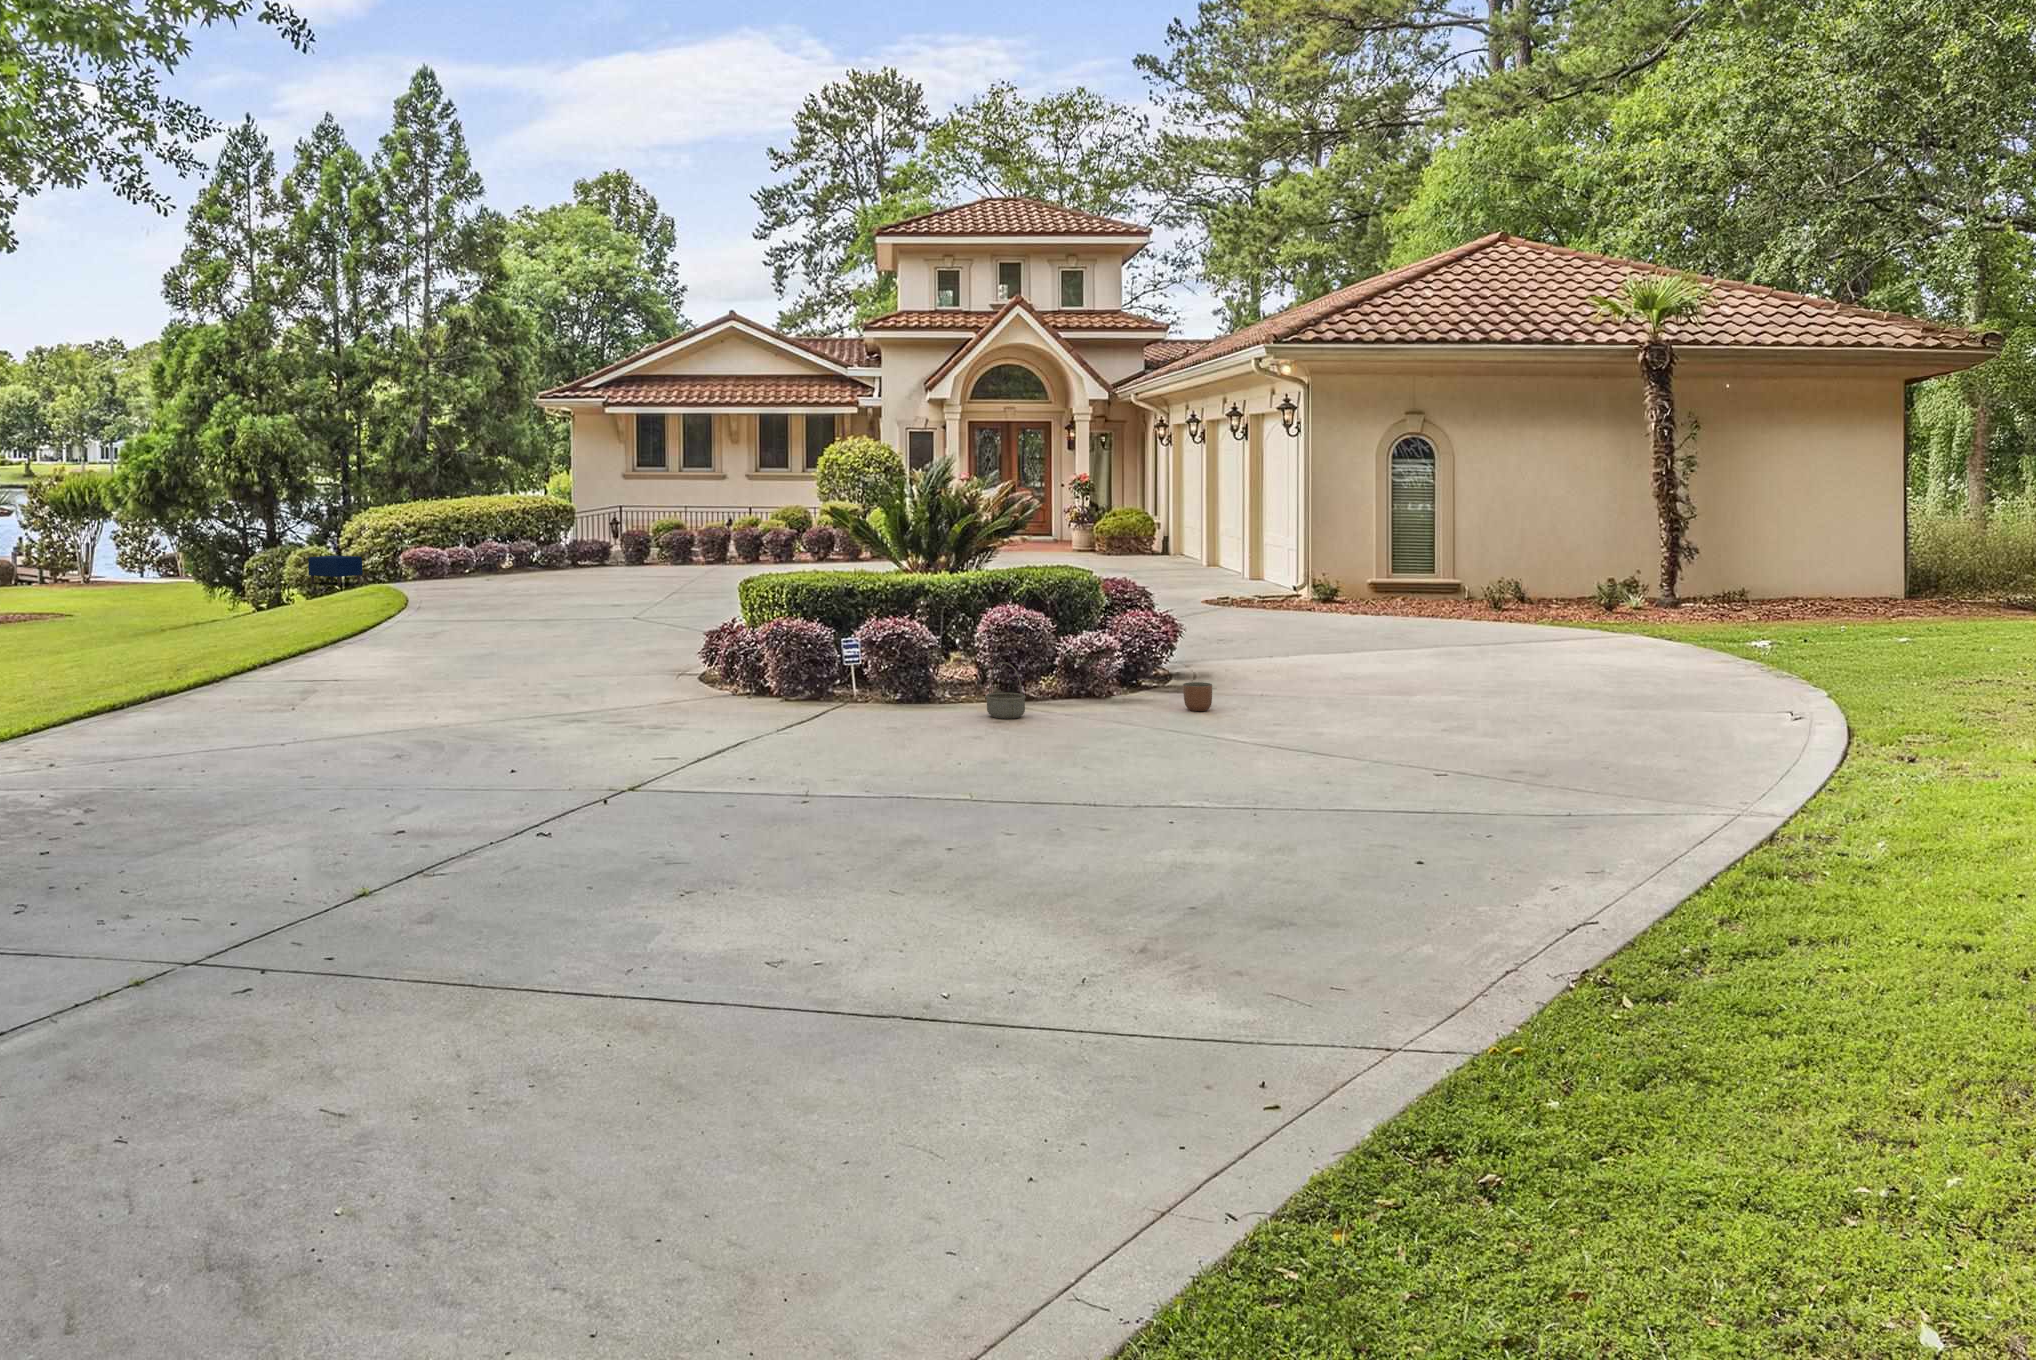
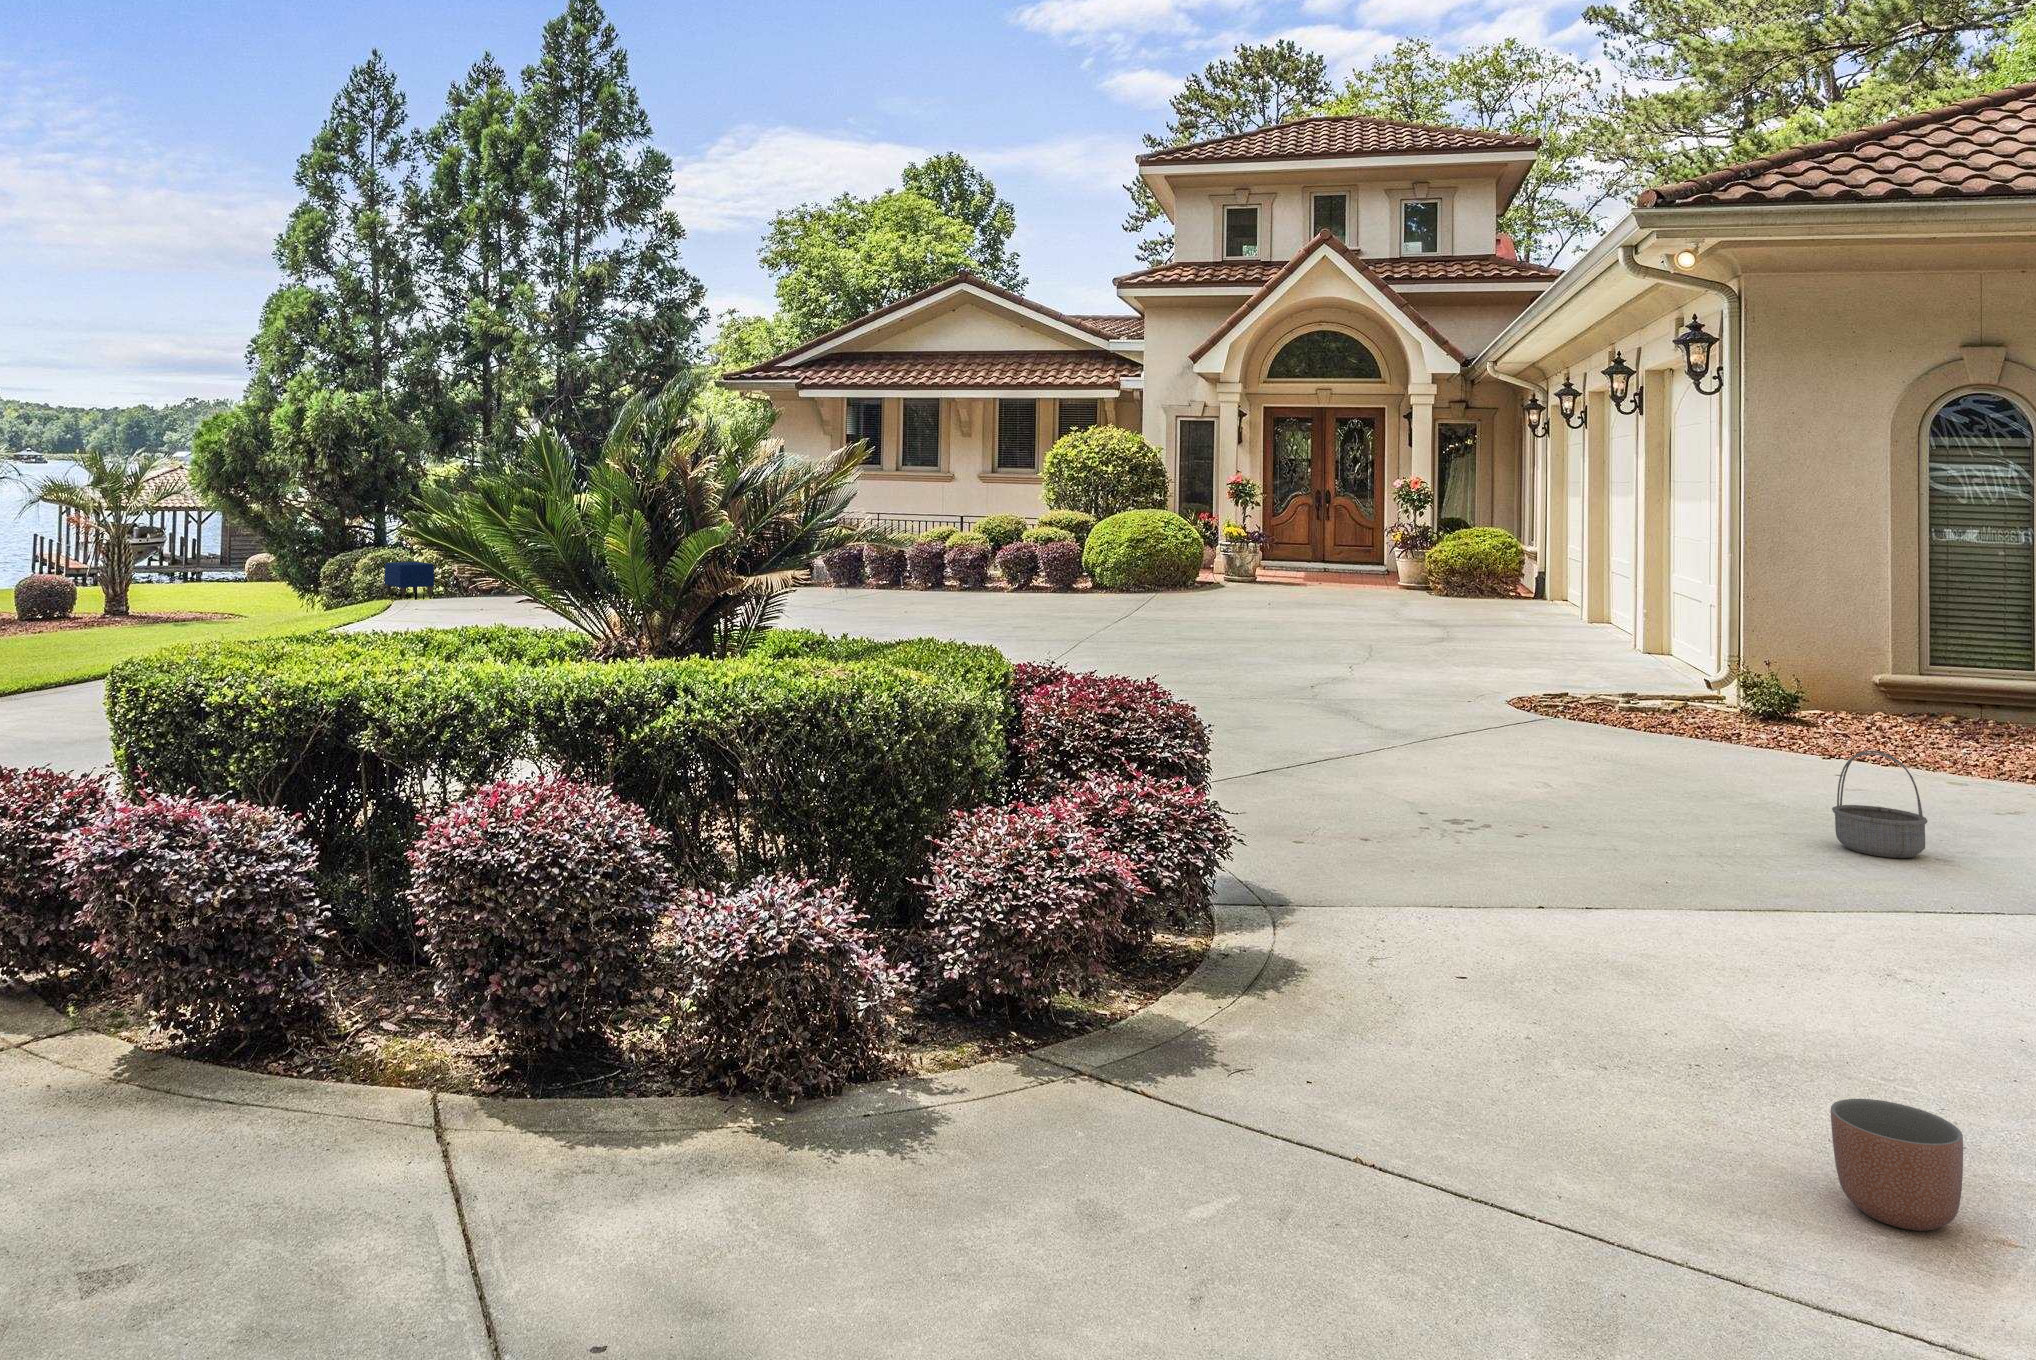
basket: present [985,662,1026,719] -> present [1832,751,1928,858]
planter: present [1183,682,1212,711] -> present [1831,1099,1963,1231]

